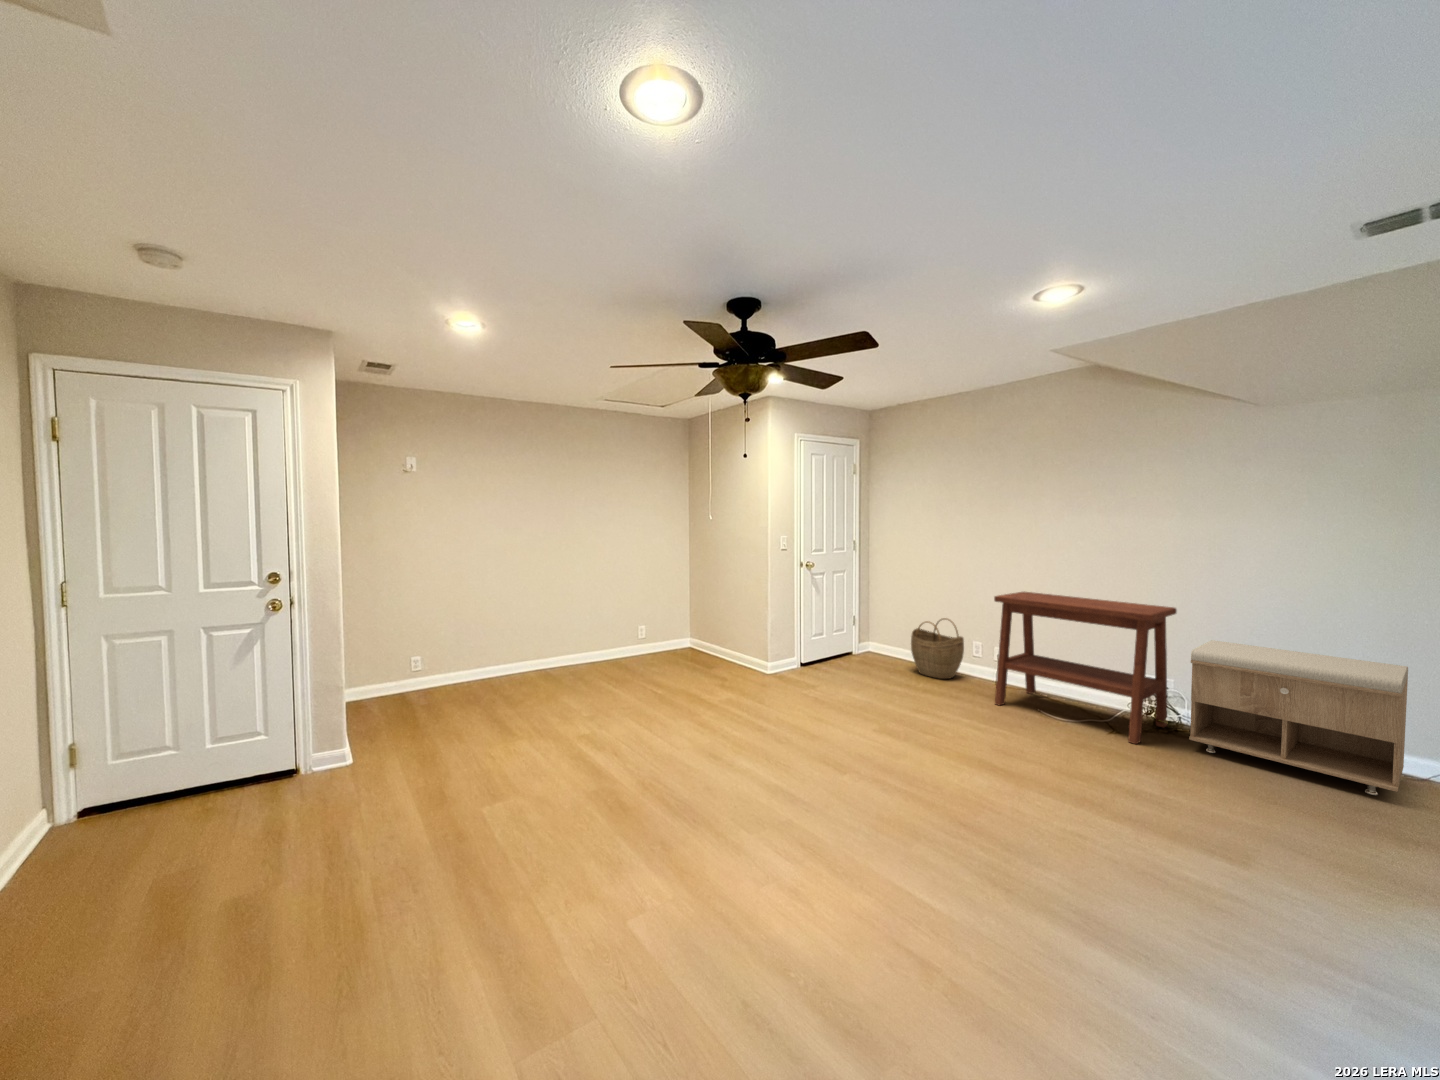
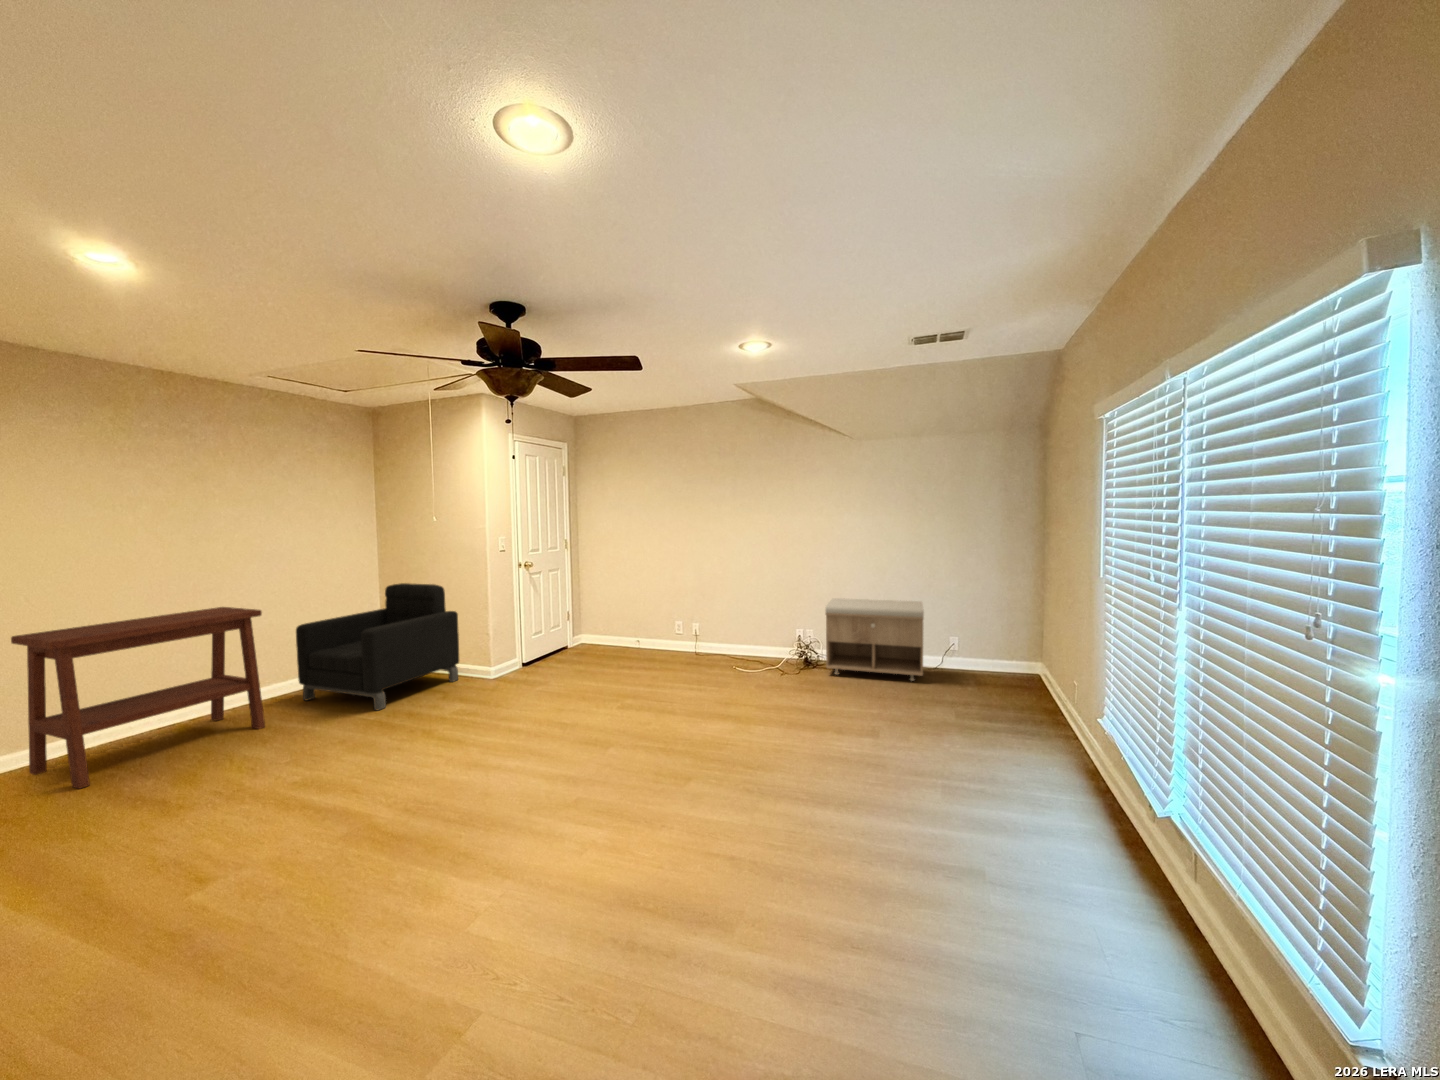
armchair: none [626,575,743,683] -> present [296,583,459,710]
side table: present [994,592,1177,744] -> present [11,607,265,789]
woven basket: present [911,618,964,679] -> none [627,603,670,657]

